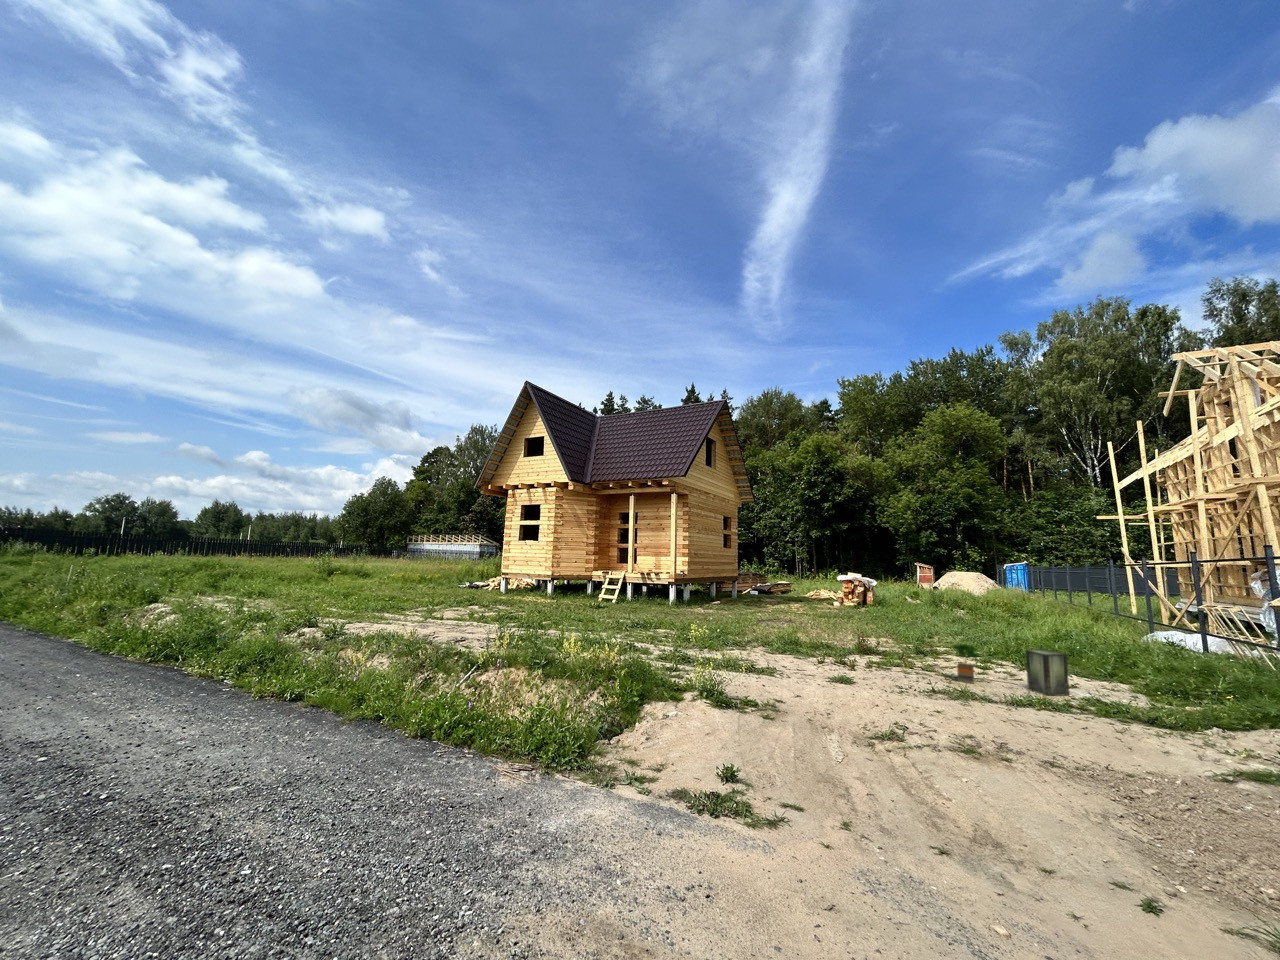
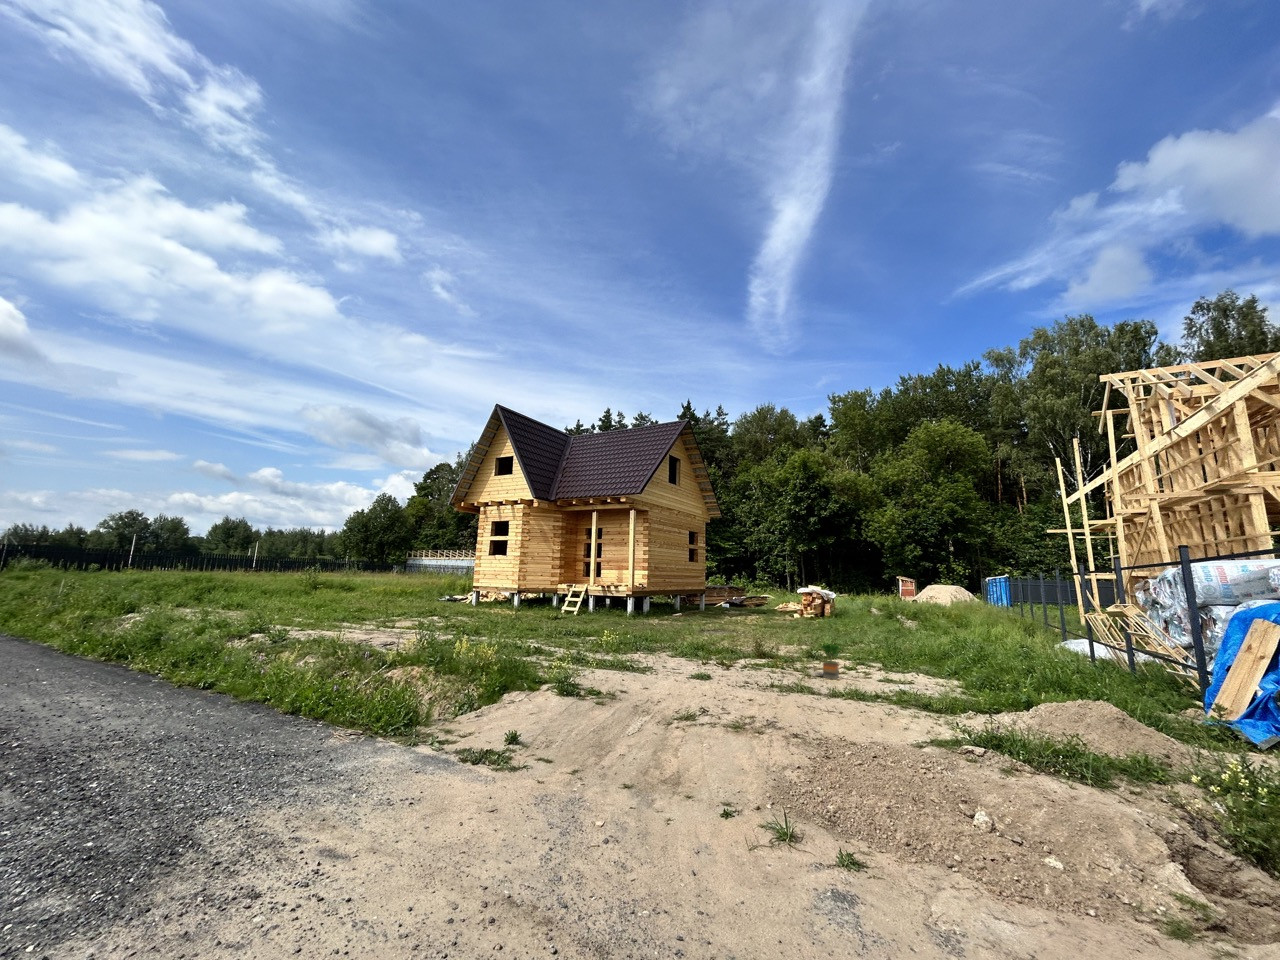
storage box: present [1026,650,1069,696] -> none [878,648,912,689]

